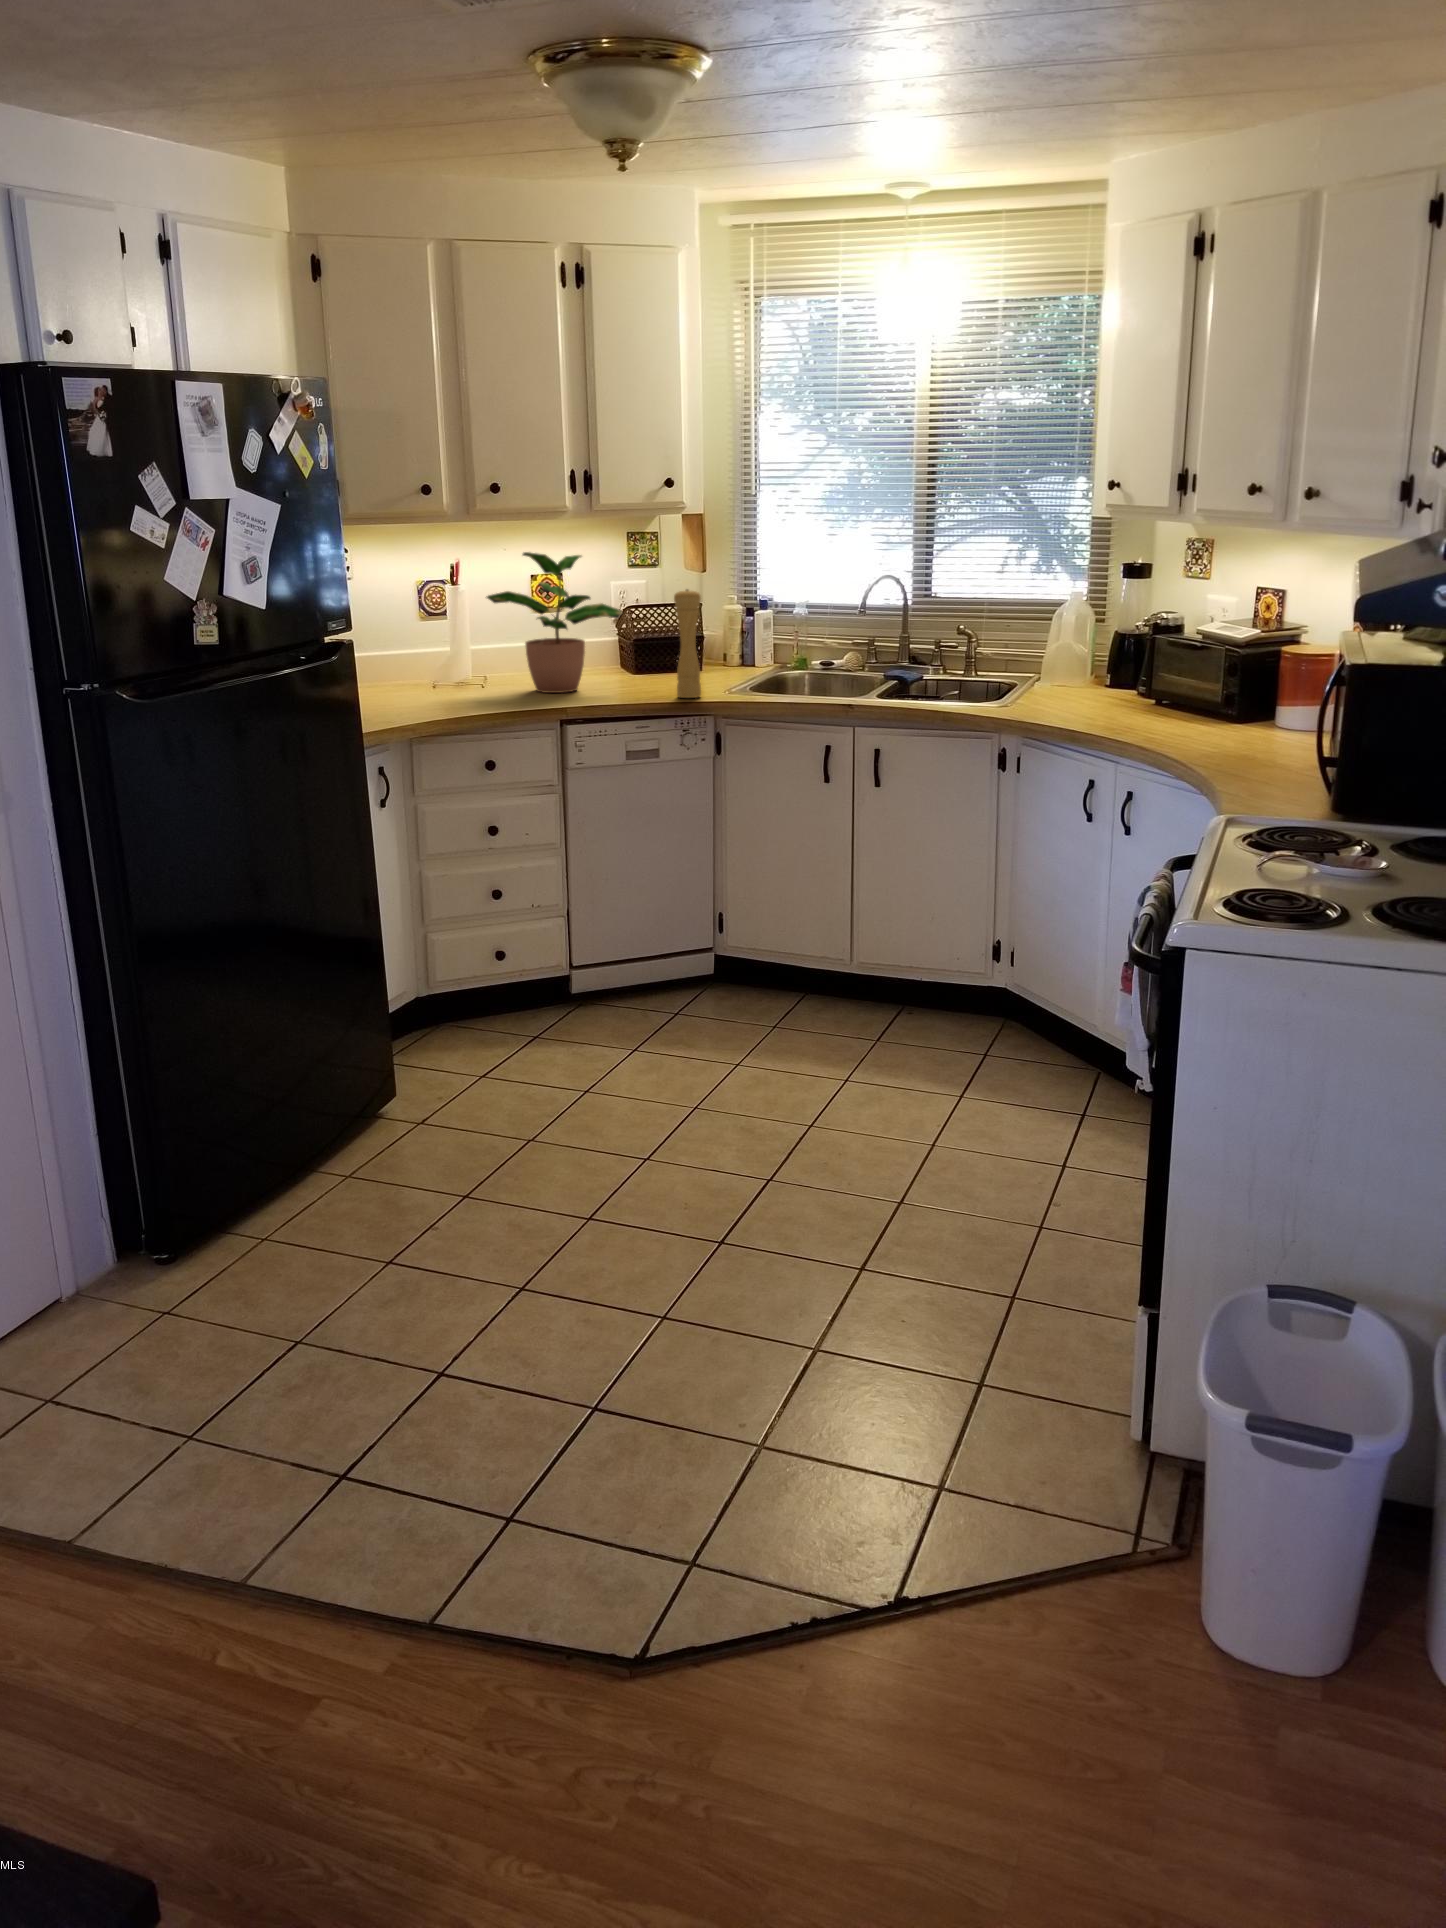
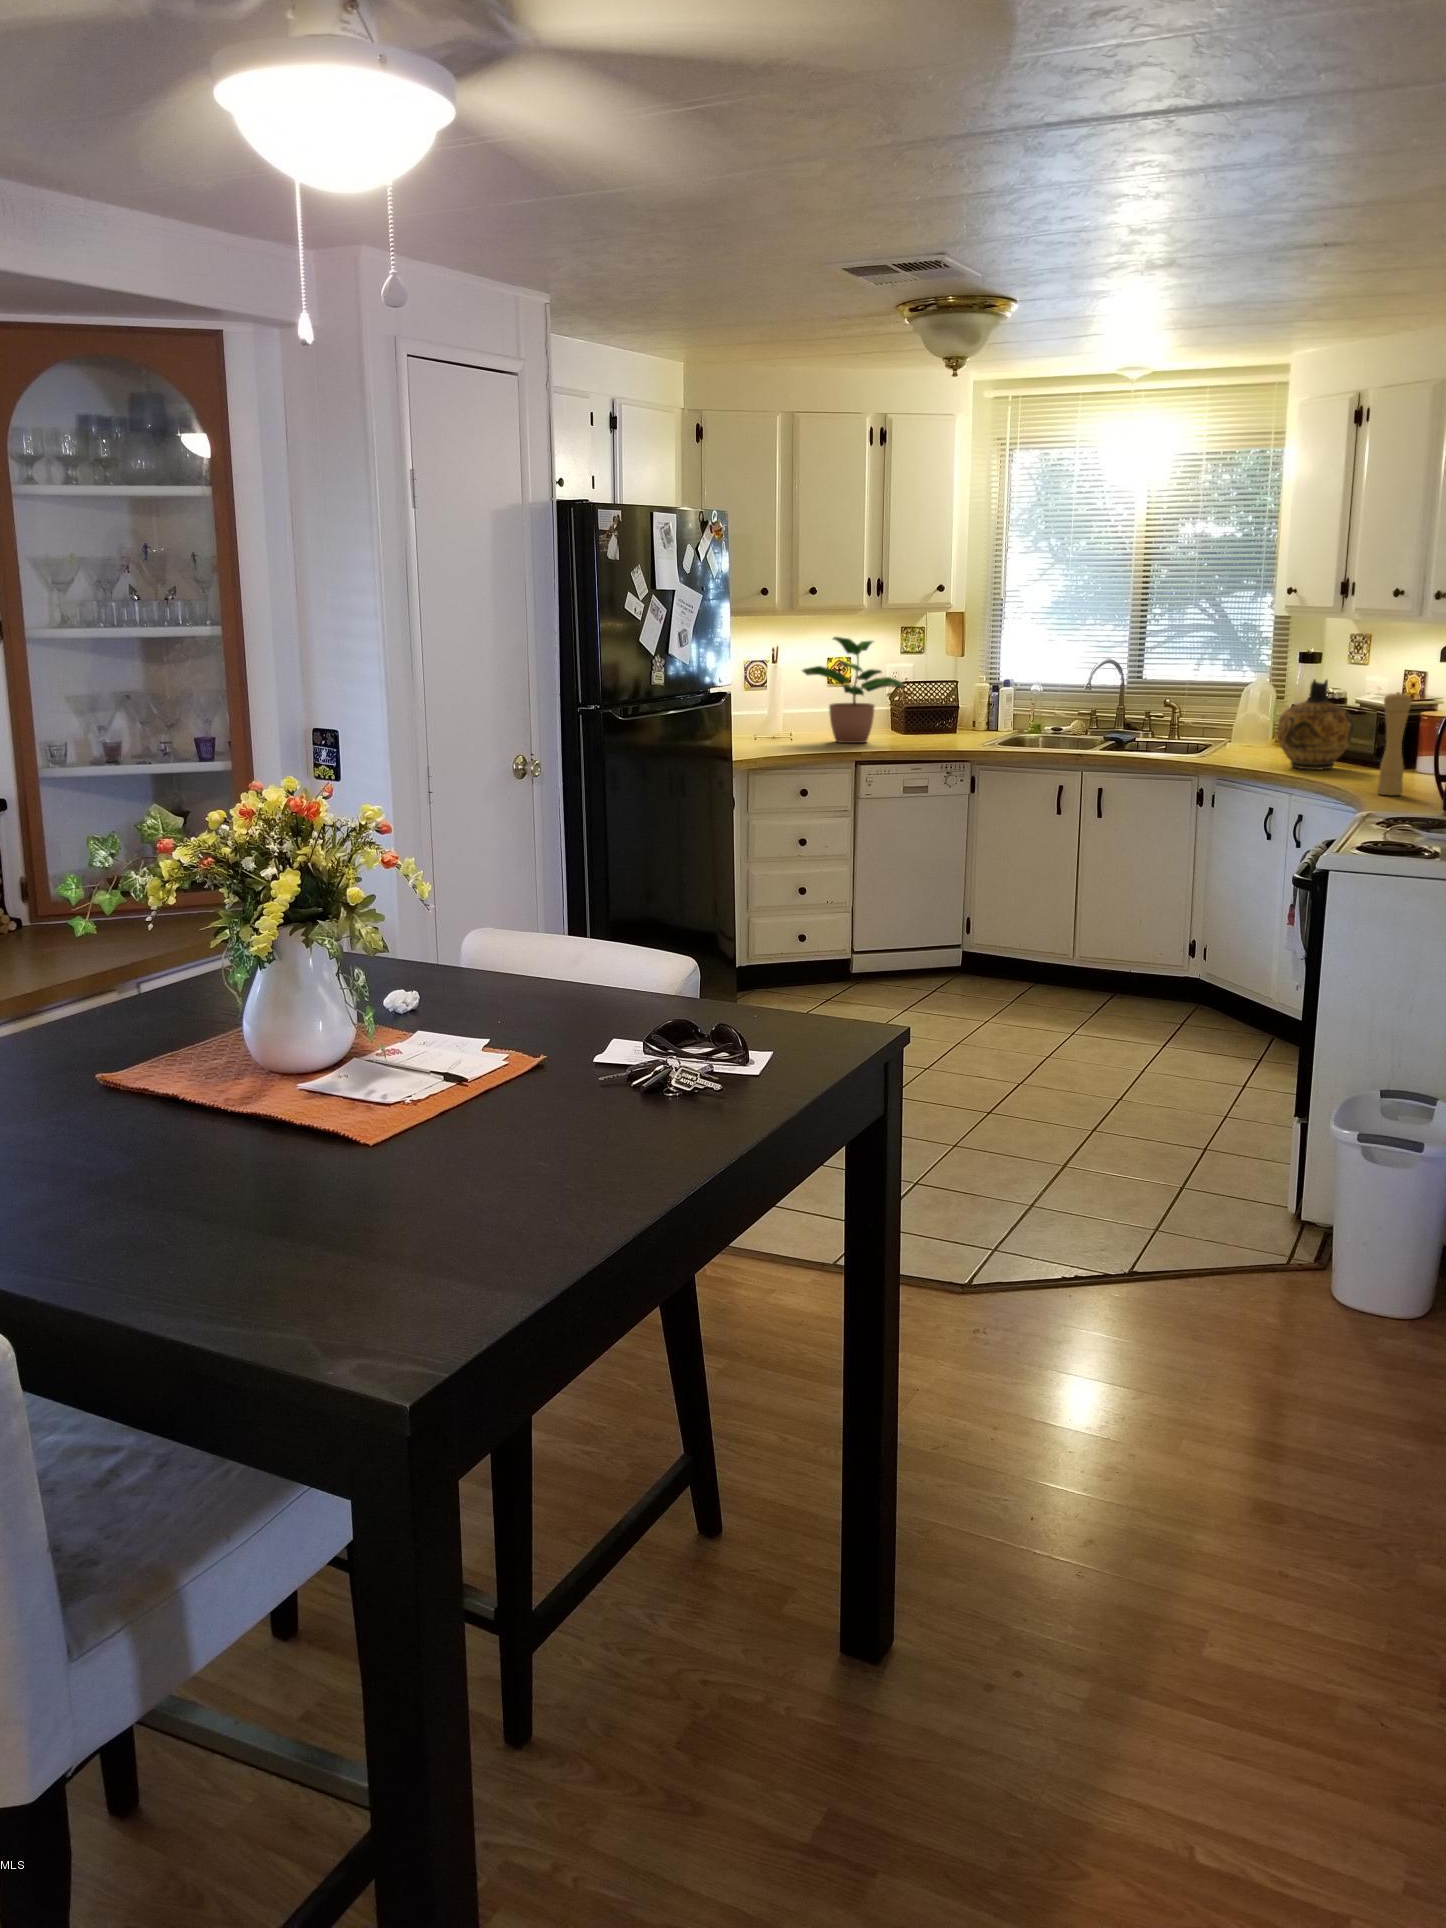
pepper mill: present [674,589,701,698] -> present [1377,693,1412,795]
ceramic jug: none [1098,604,1197,724] -> present [1277,680,1354,770]

